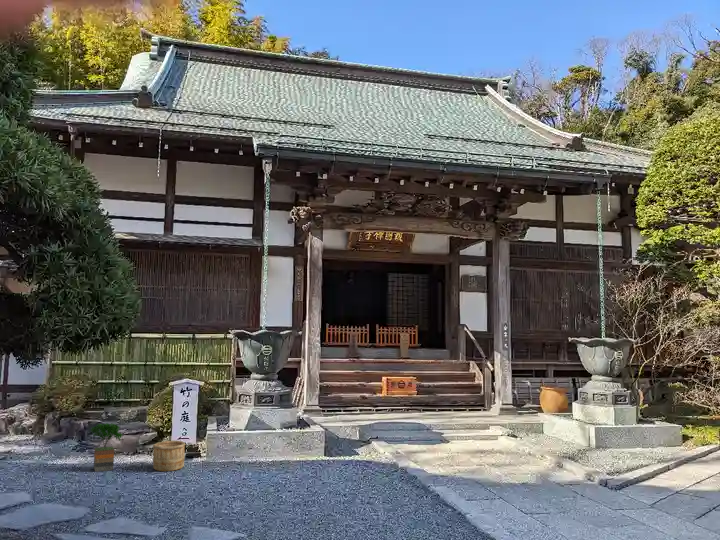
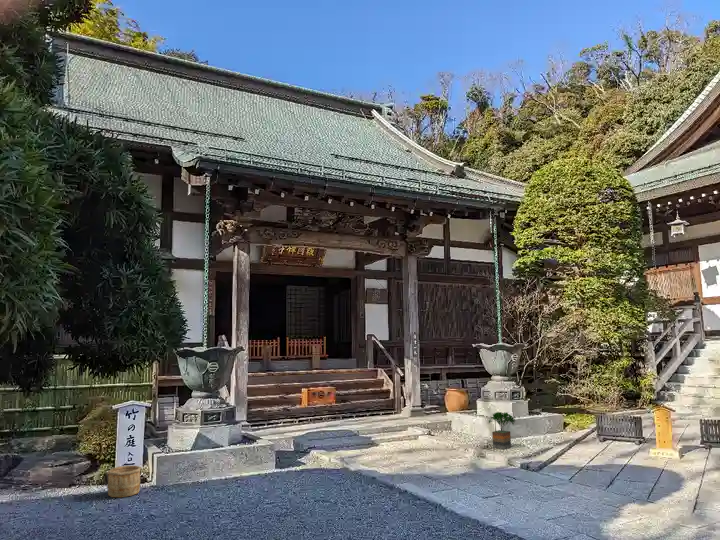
potted tree: present [91,423,122,472] -> present [489,412,515,449]

